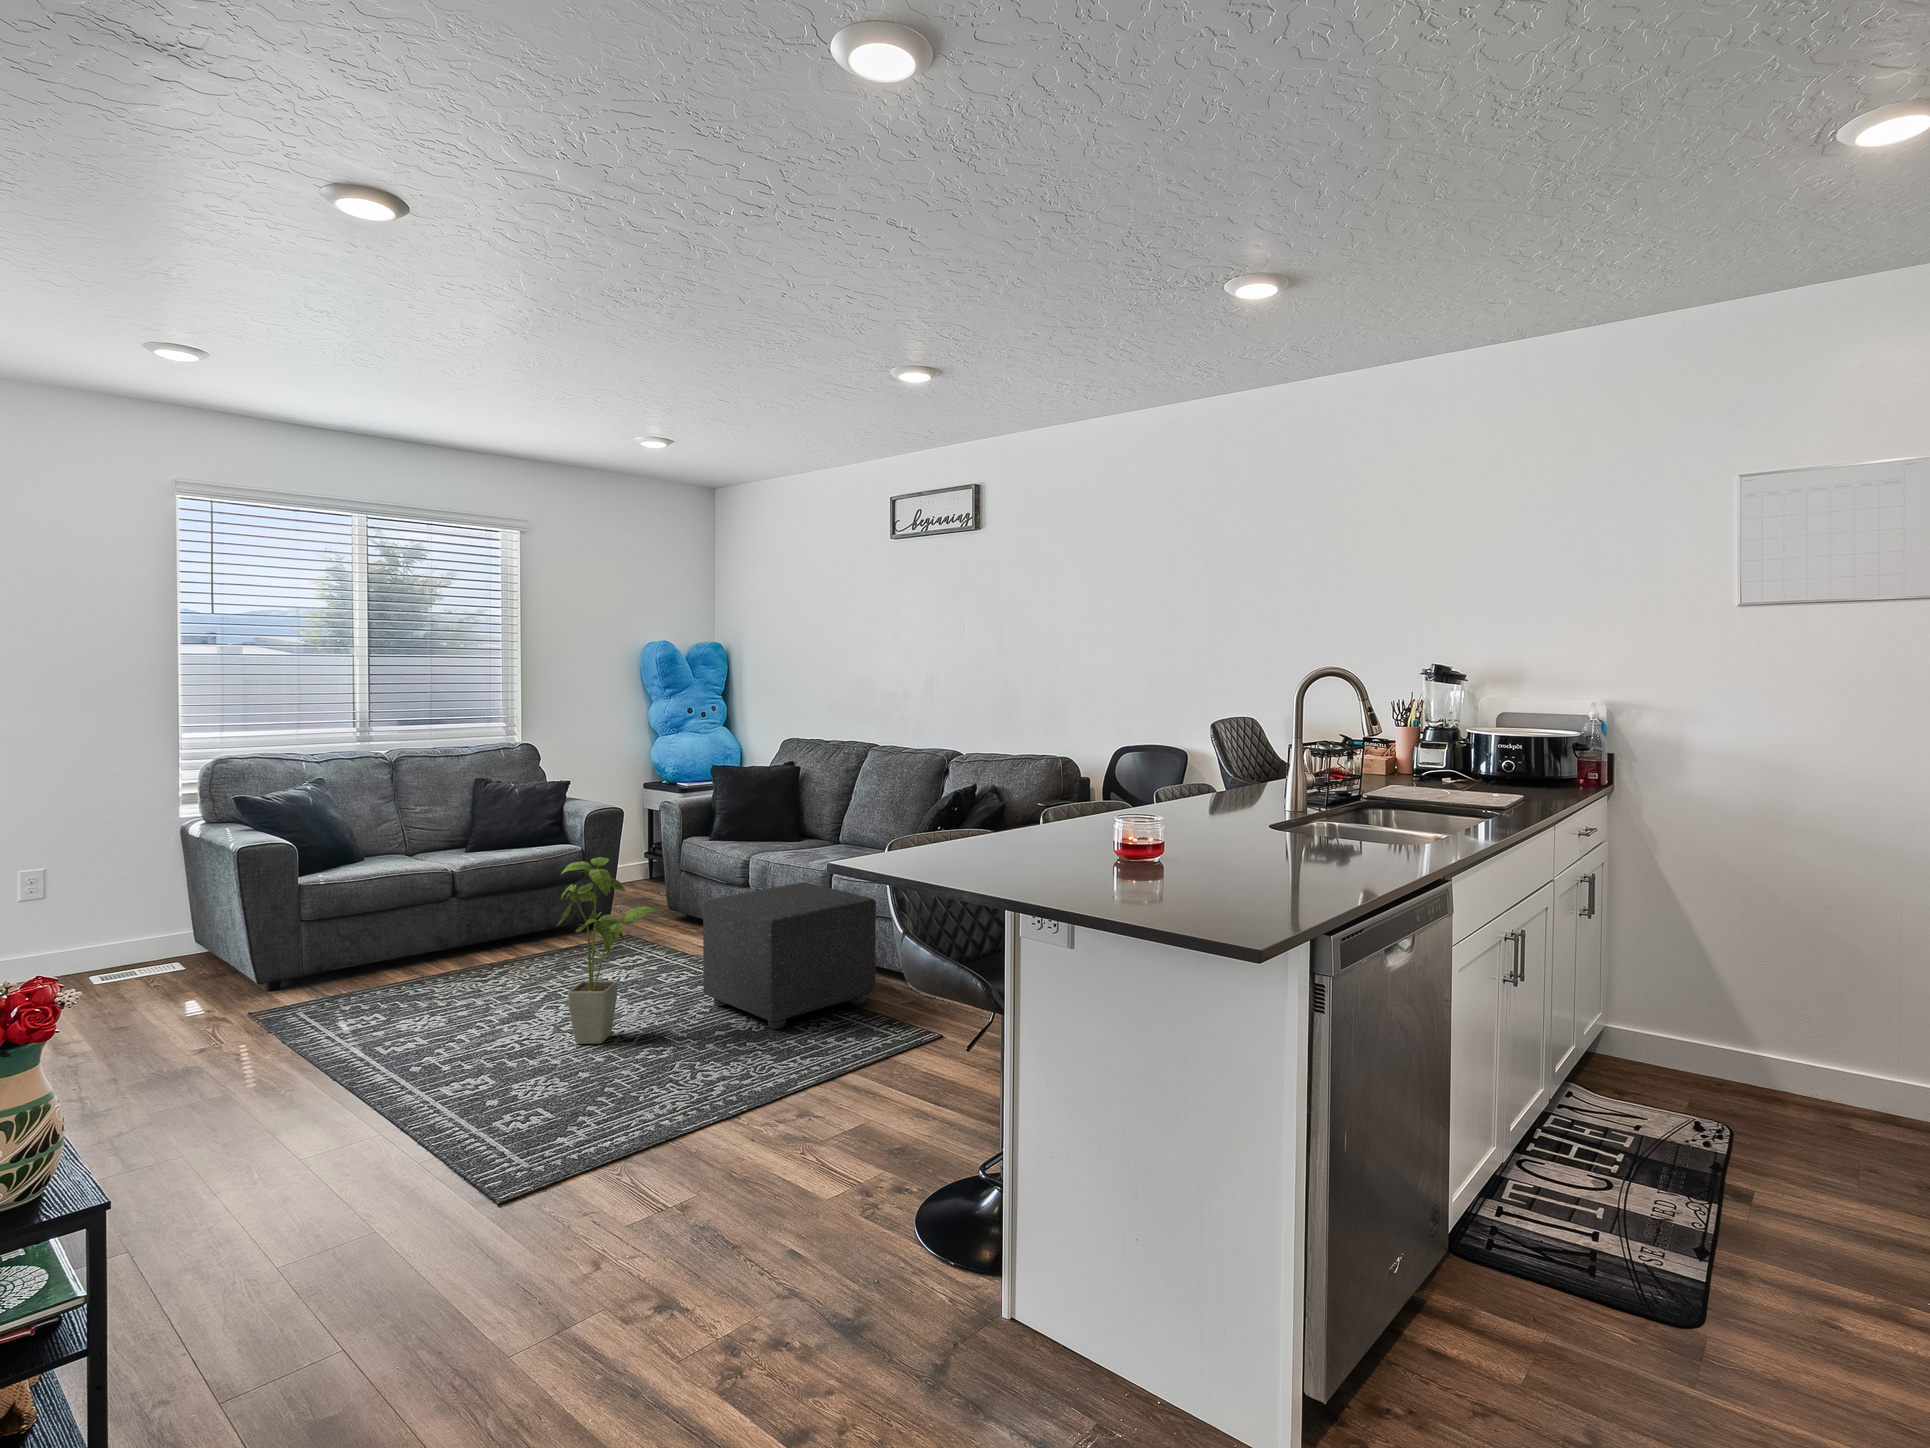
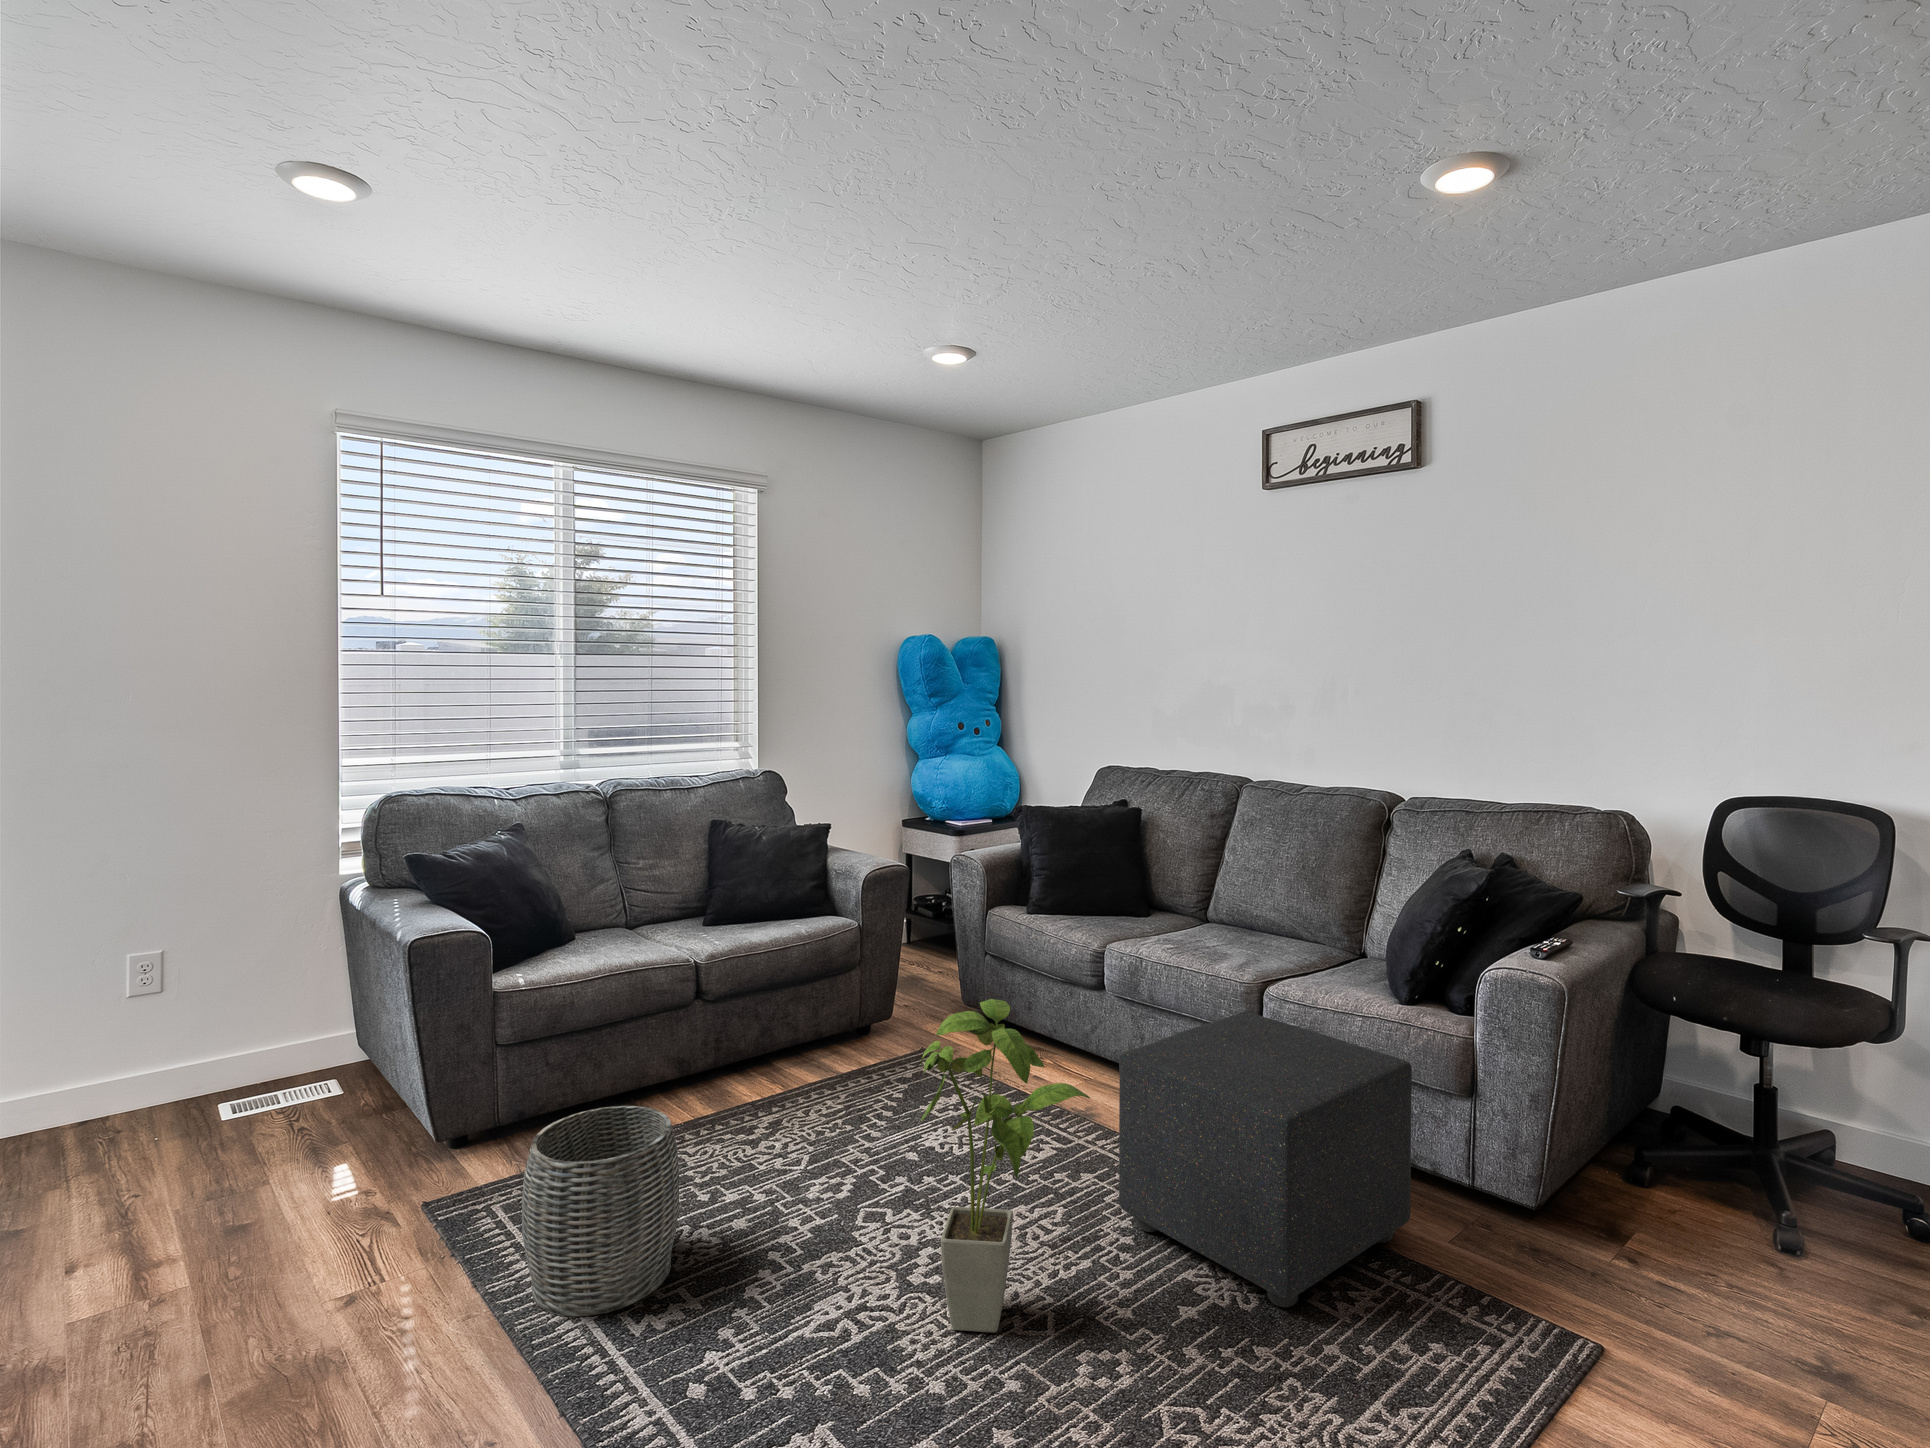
woven basket: none [315,939,418,1049] -> present [522,1106,679,1316]

